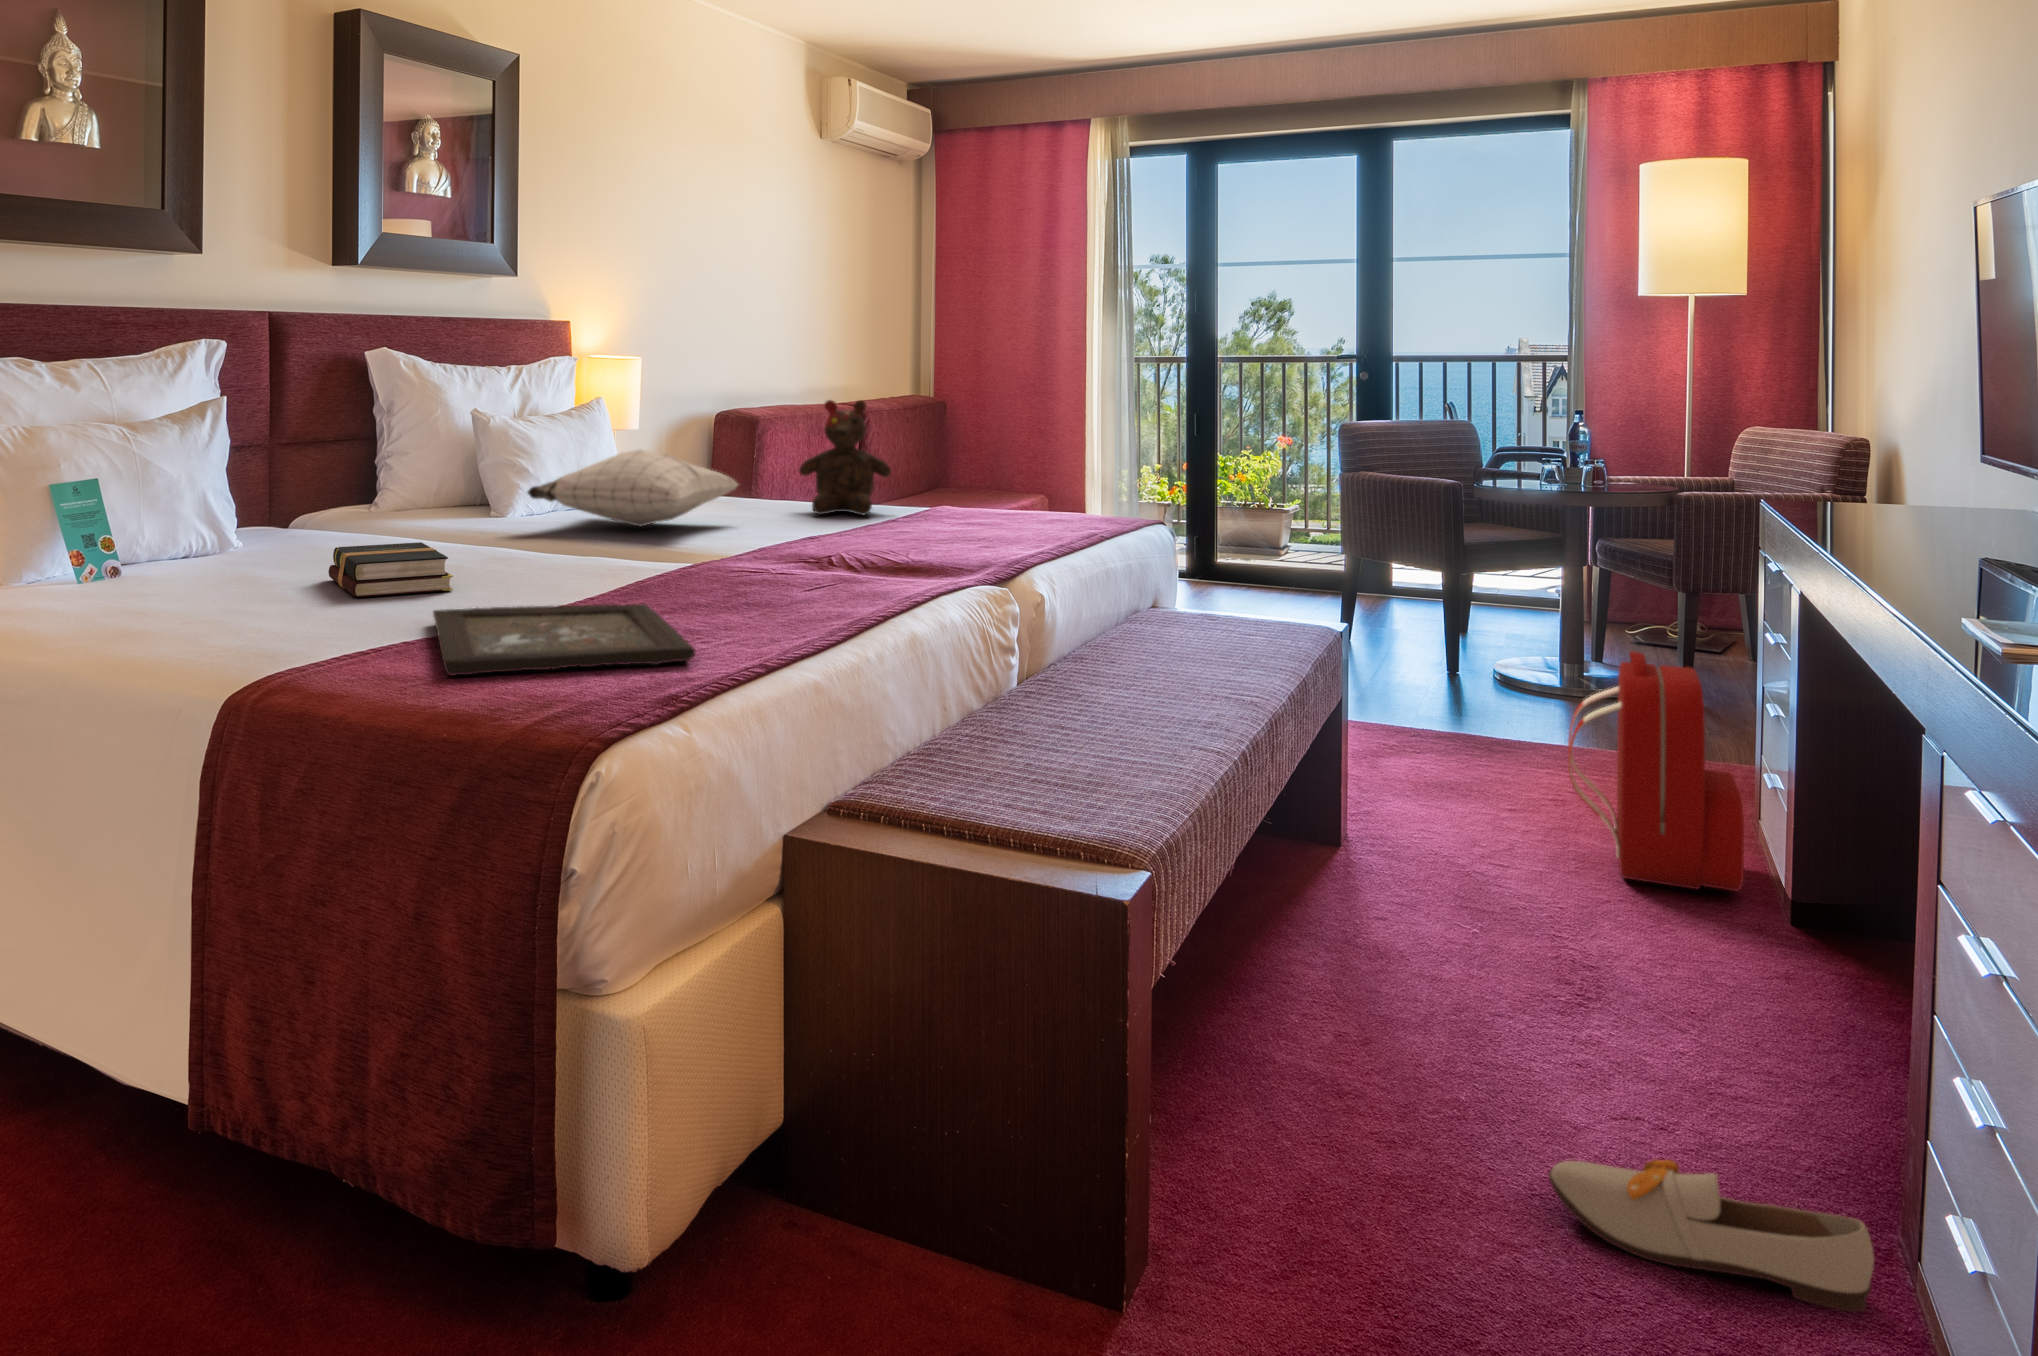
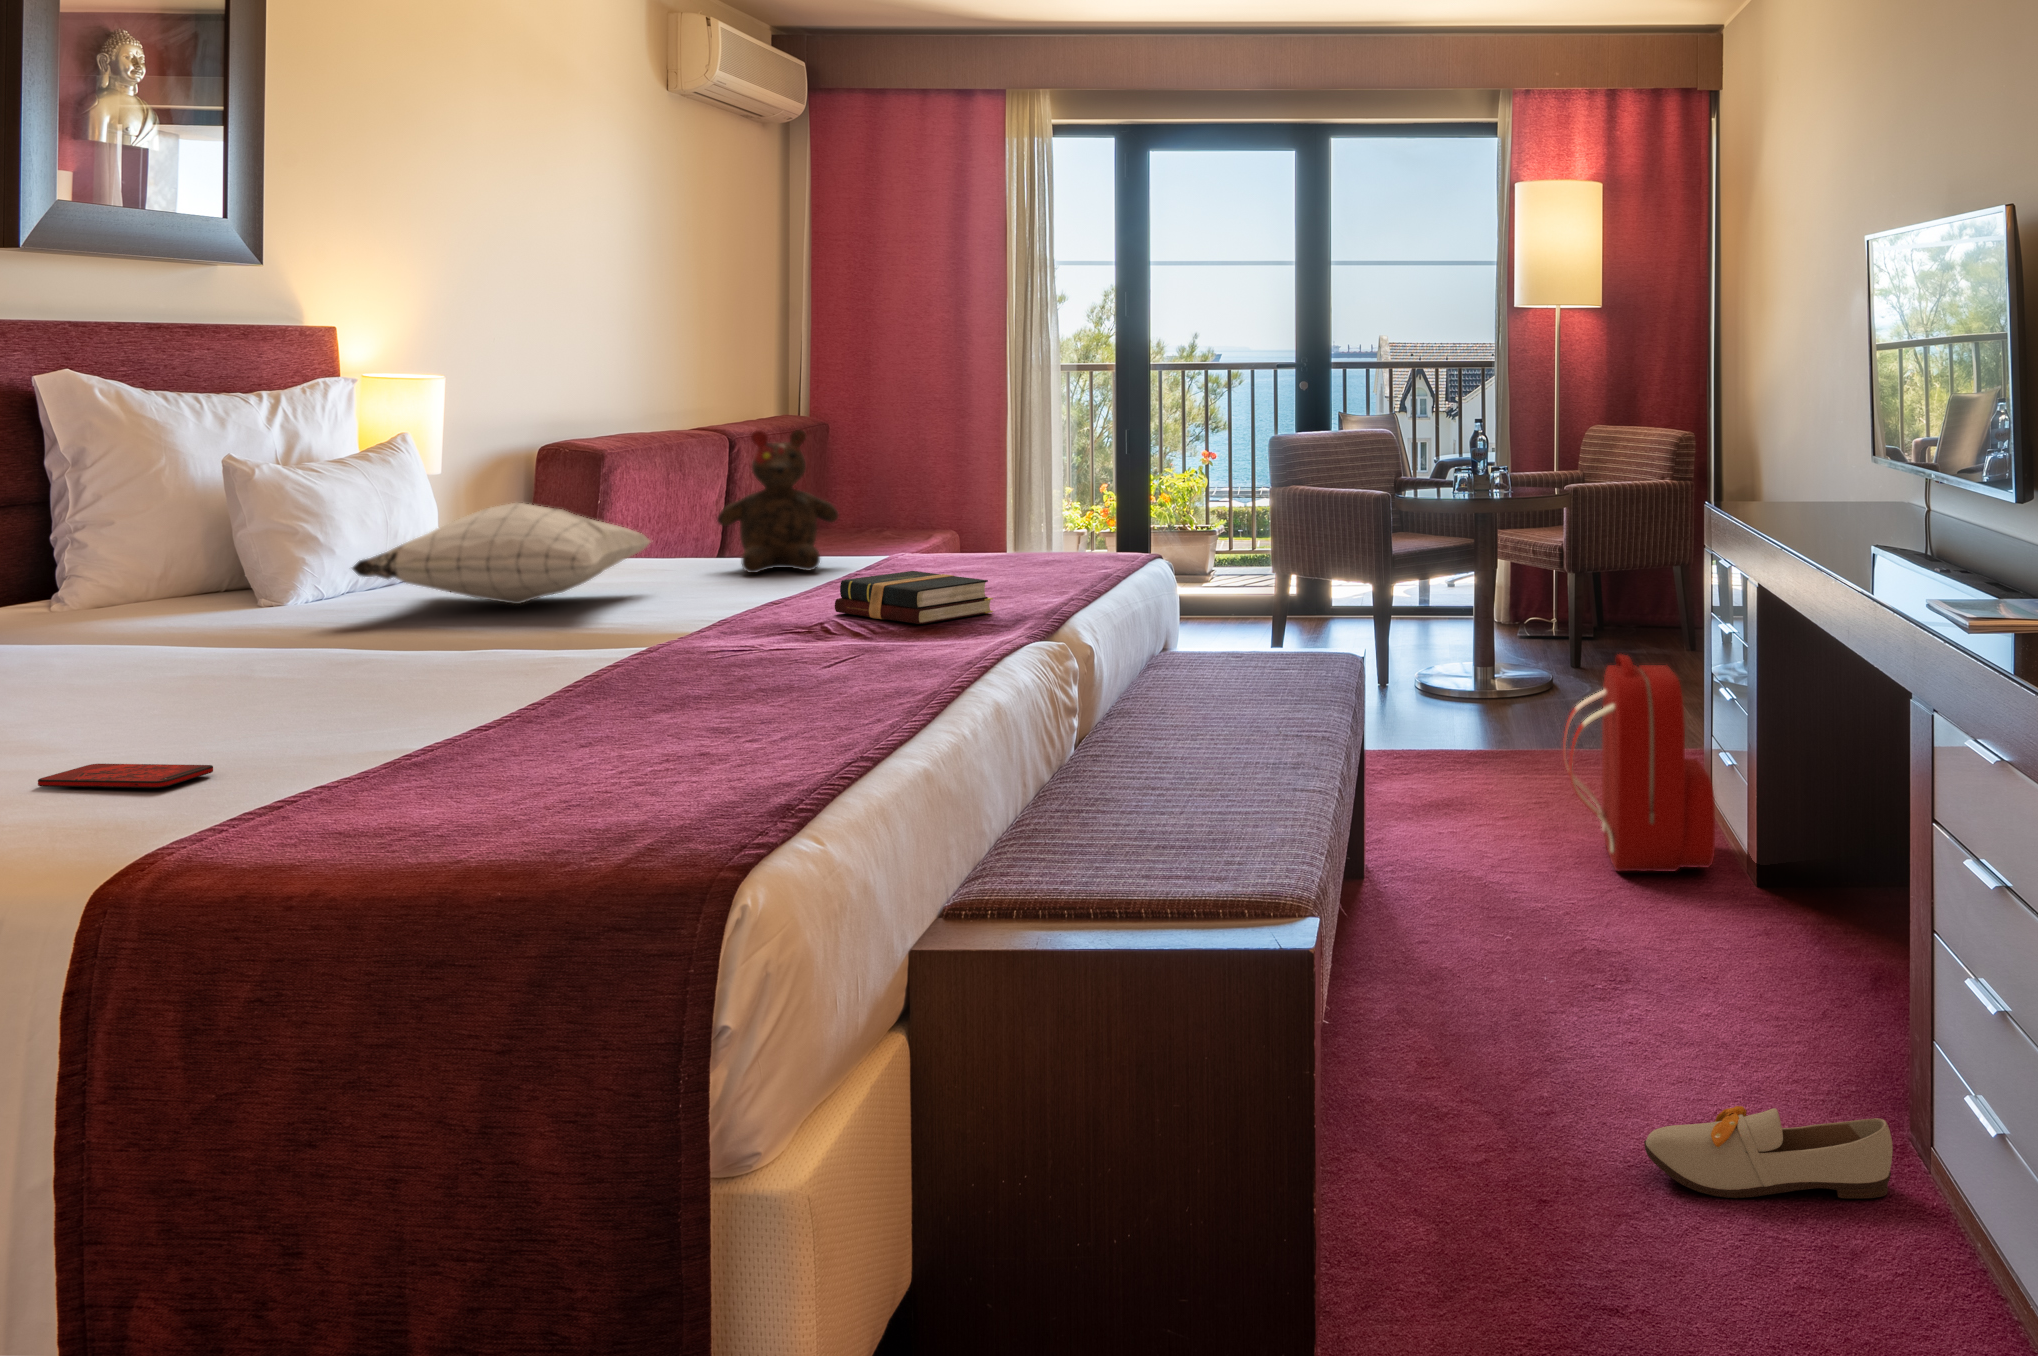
hardback book: present [328,542,453,597] -> present [835,571,993,624]
tray: present [433,604,695,676] -> none [341,700,769,817]
smartphone: none [253,613,350,633] -> present [38,764,213,788]

